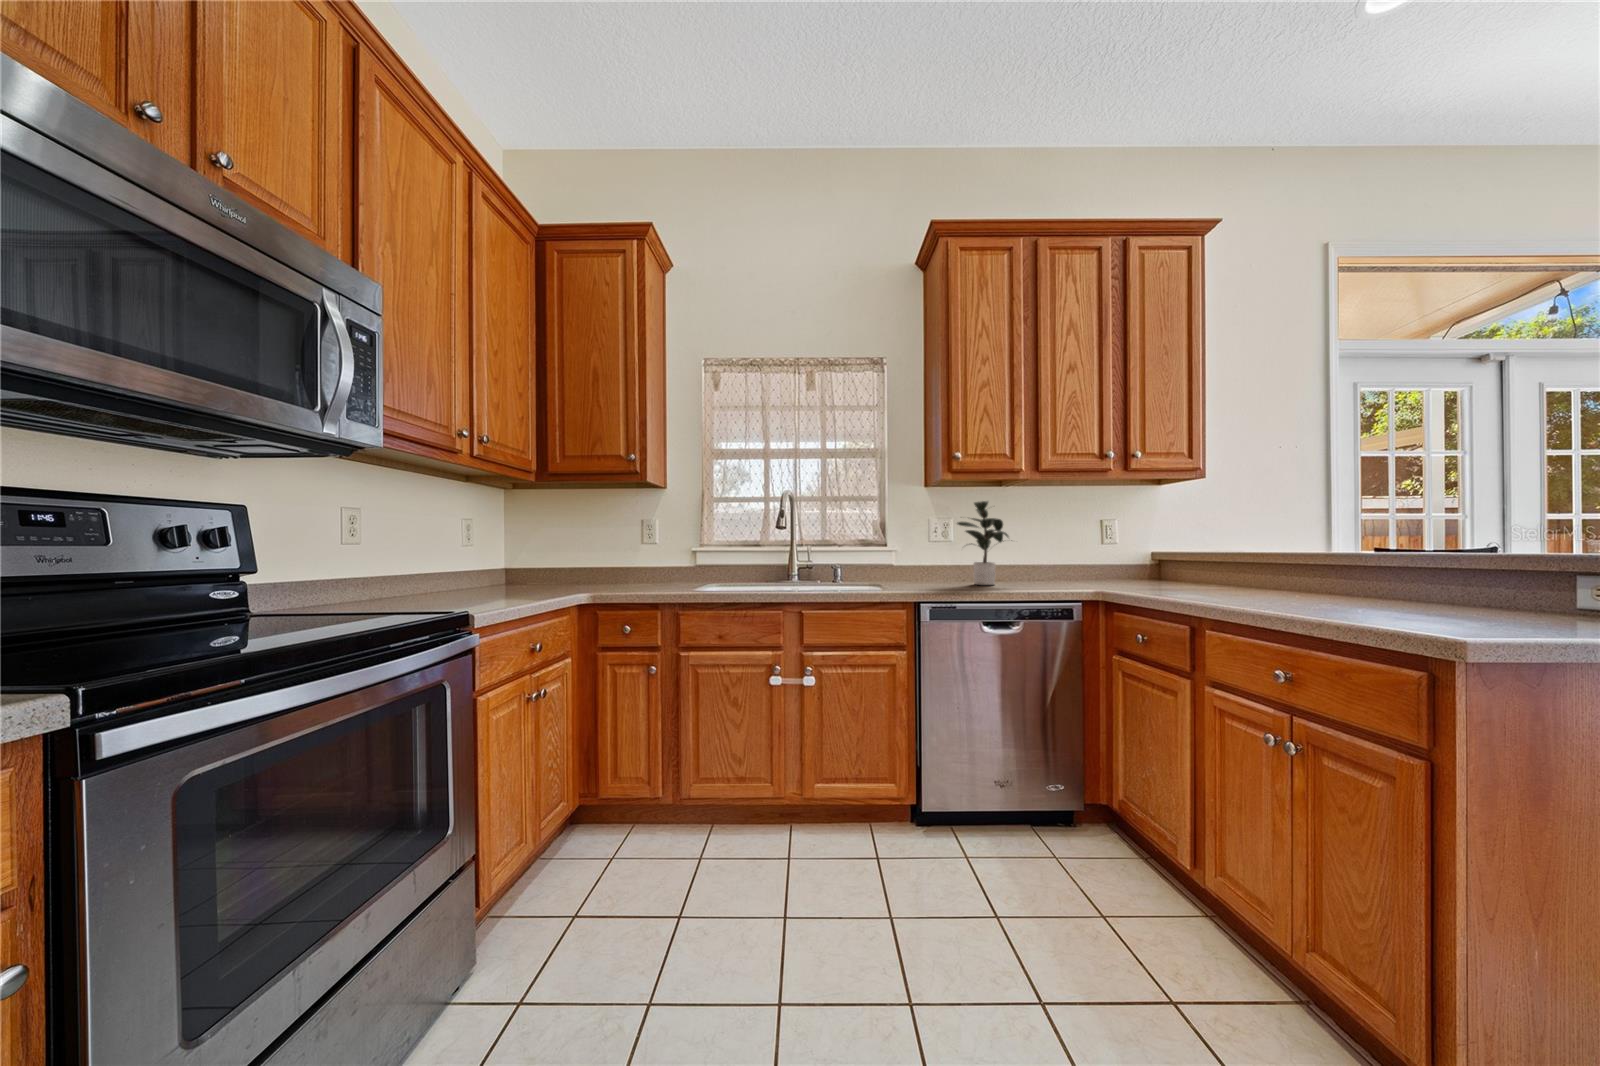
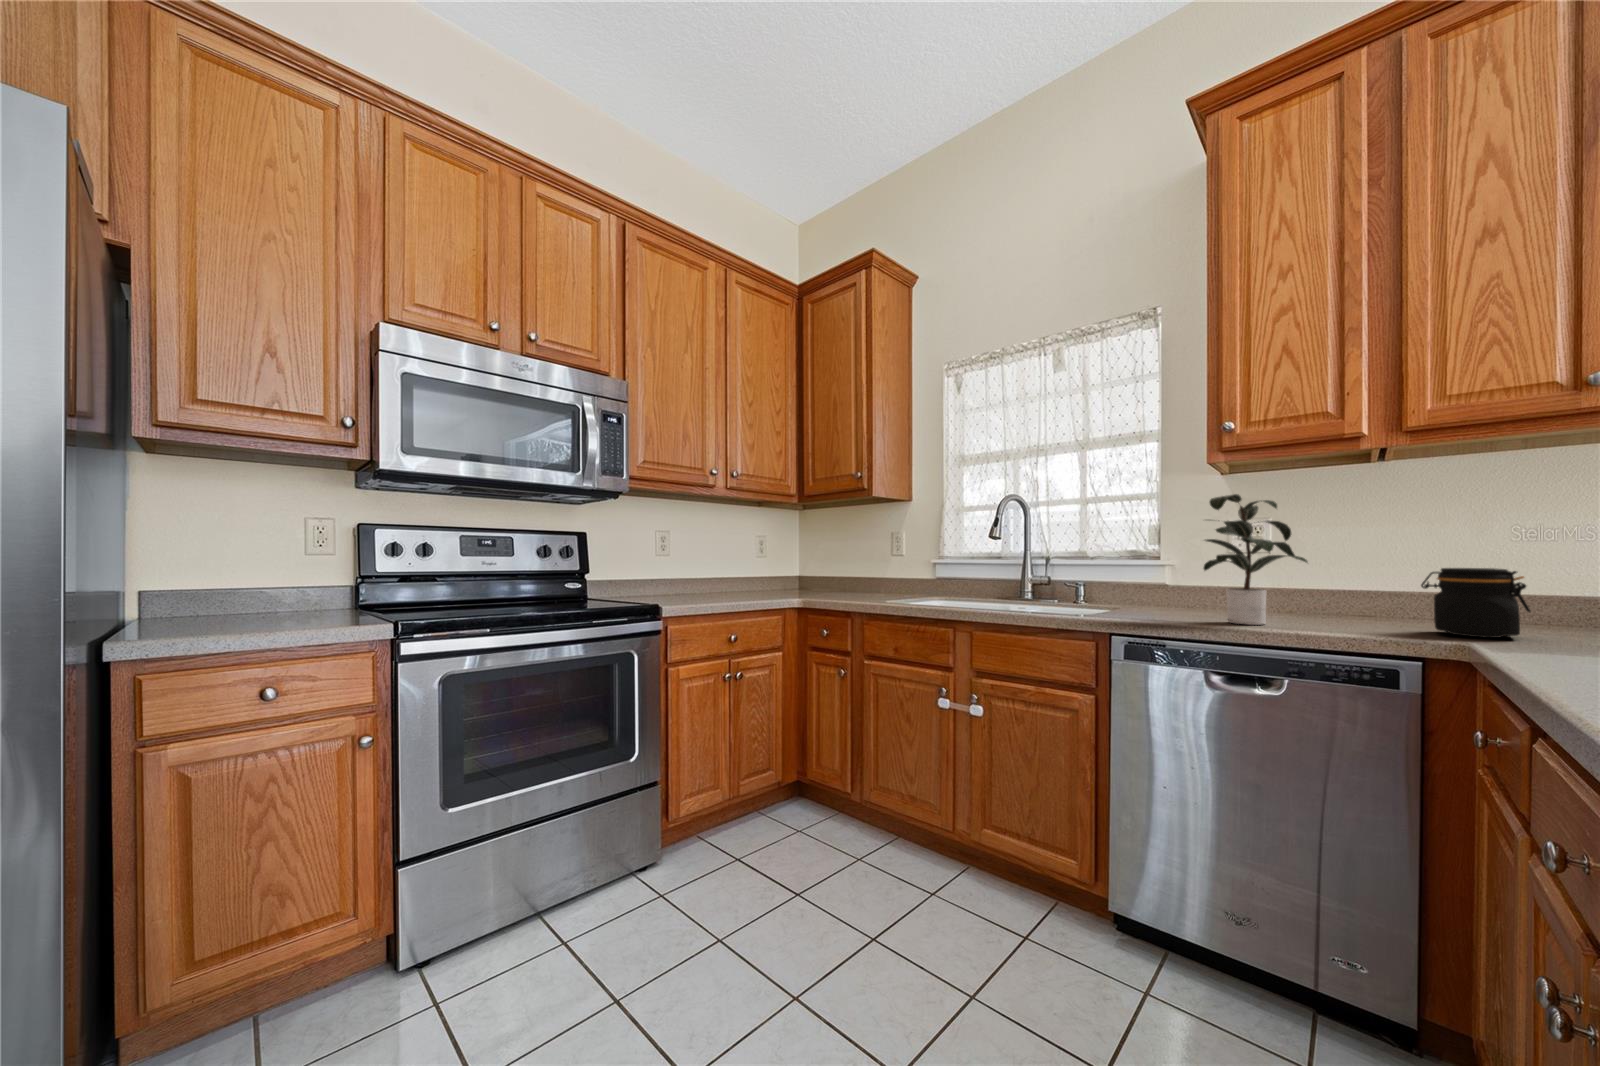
jar: none [1057,546,1098,582] -> present [1421,568,1530,638]

